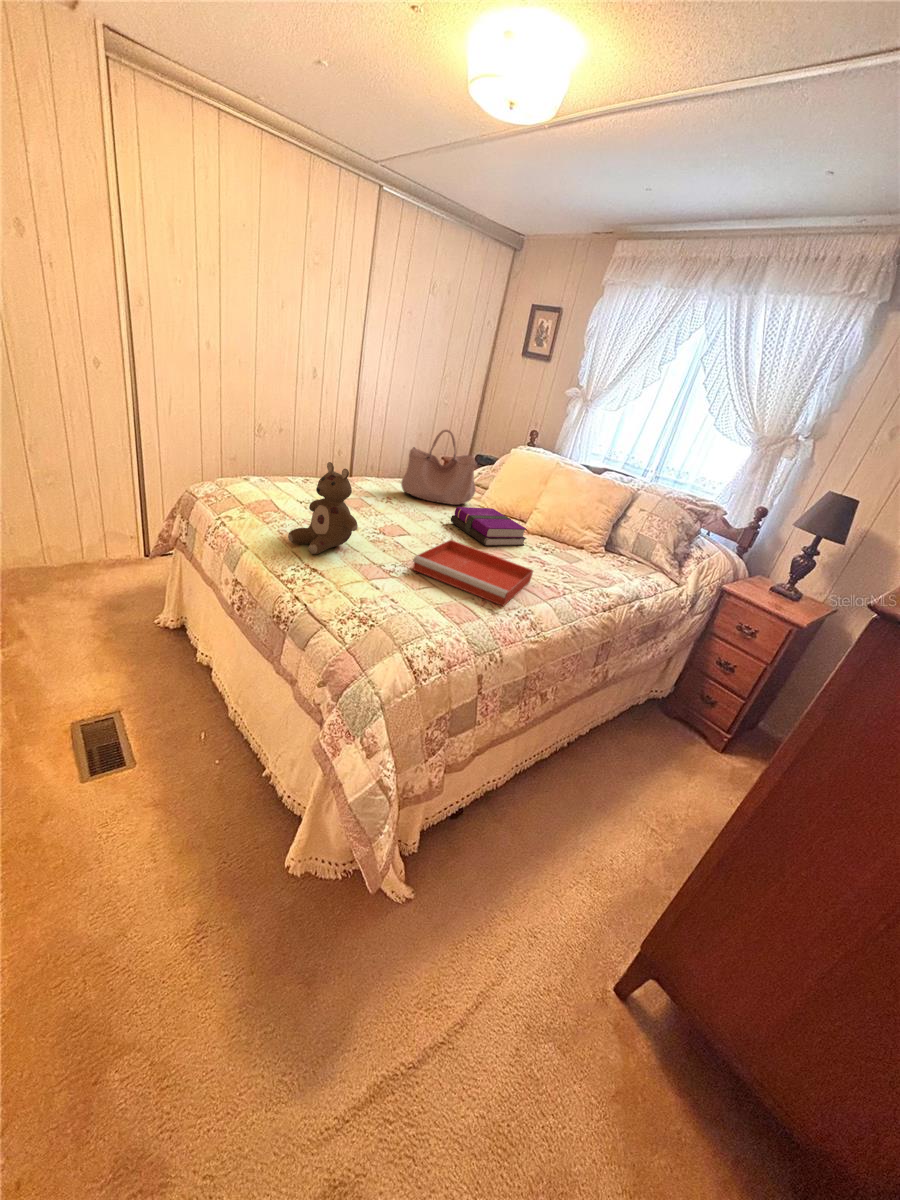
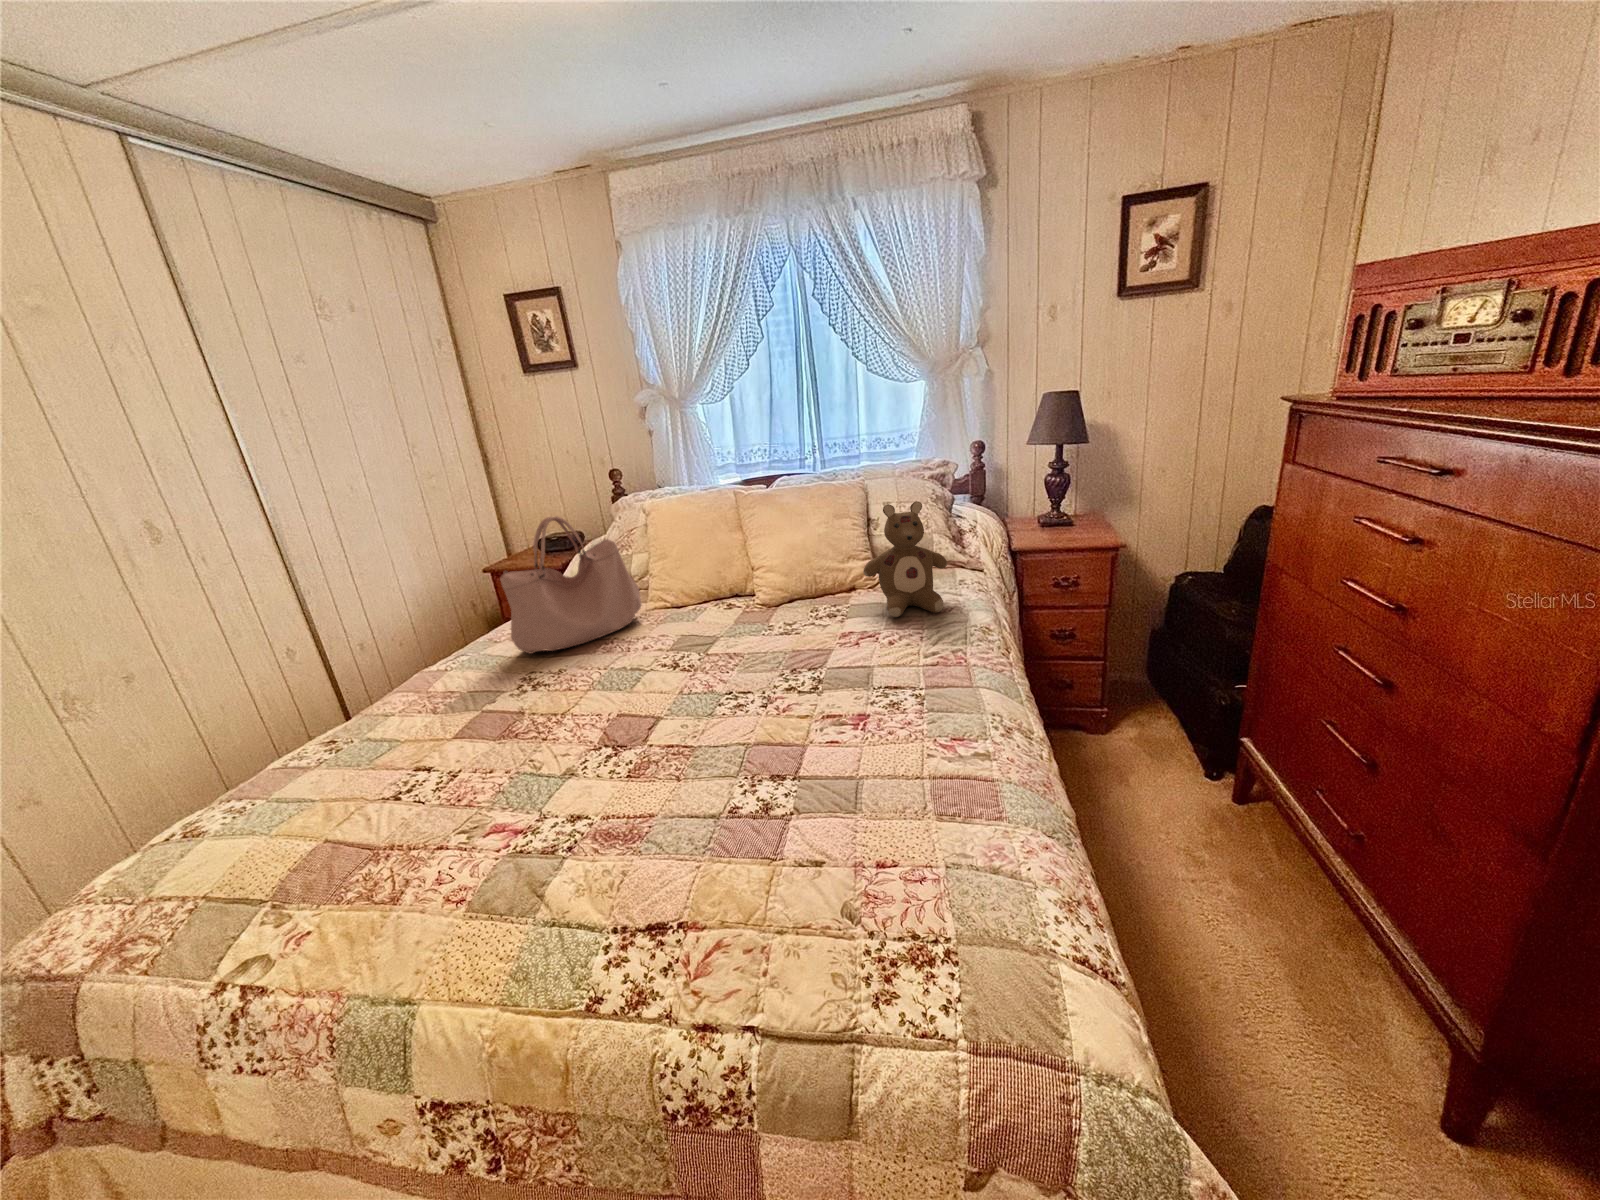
stuffed bear: present [288,462,358,554] -> present [863,501,947,617]
notebook: present [451,507,526,546] -> none [667,601,800,661]
tray: present [413,540,533,606] -> none [750,655,966,778]

